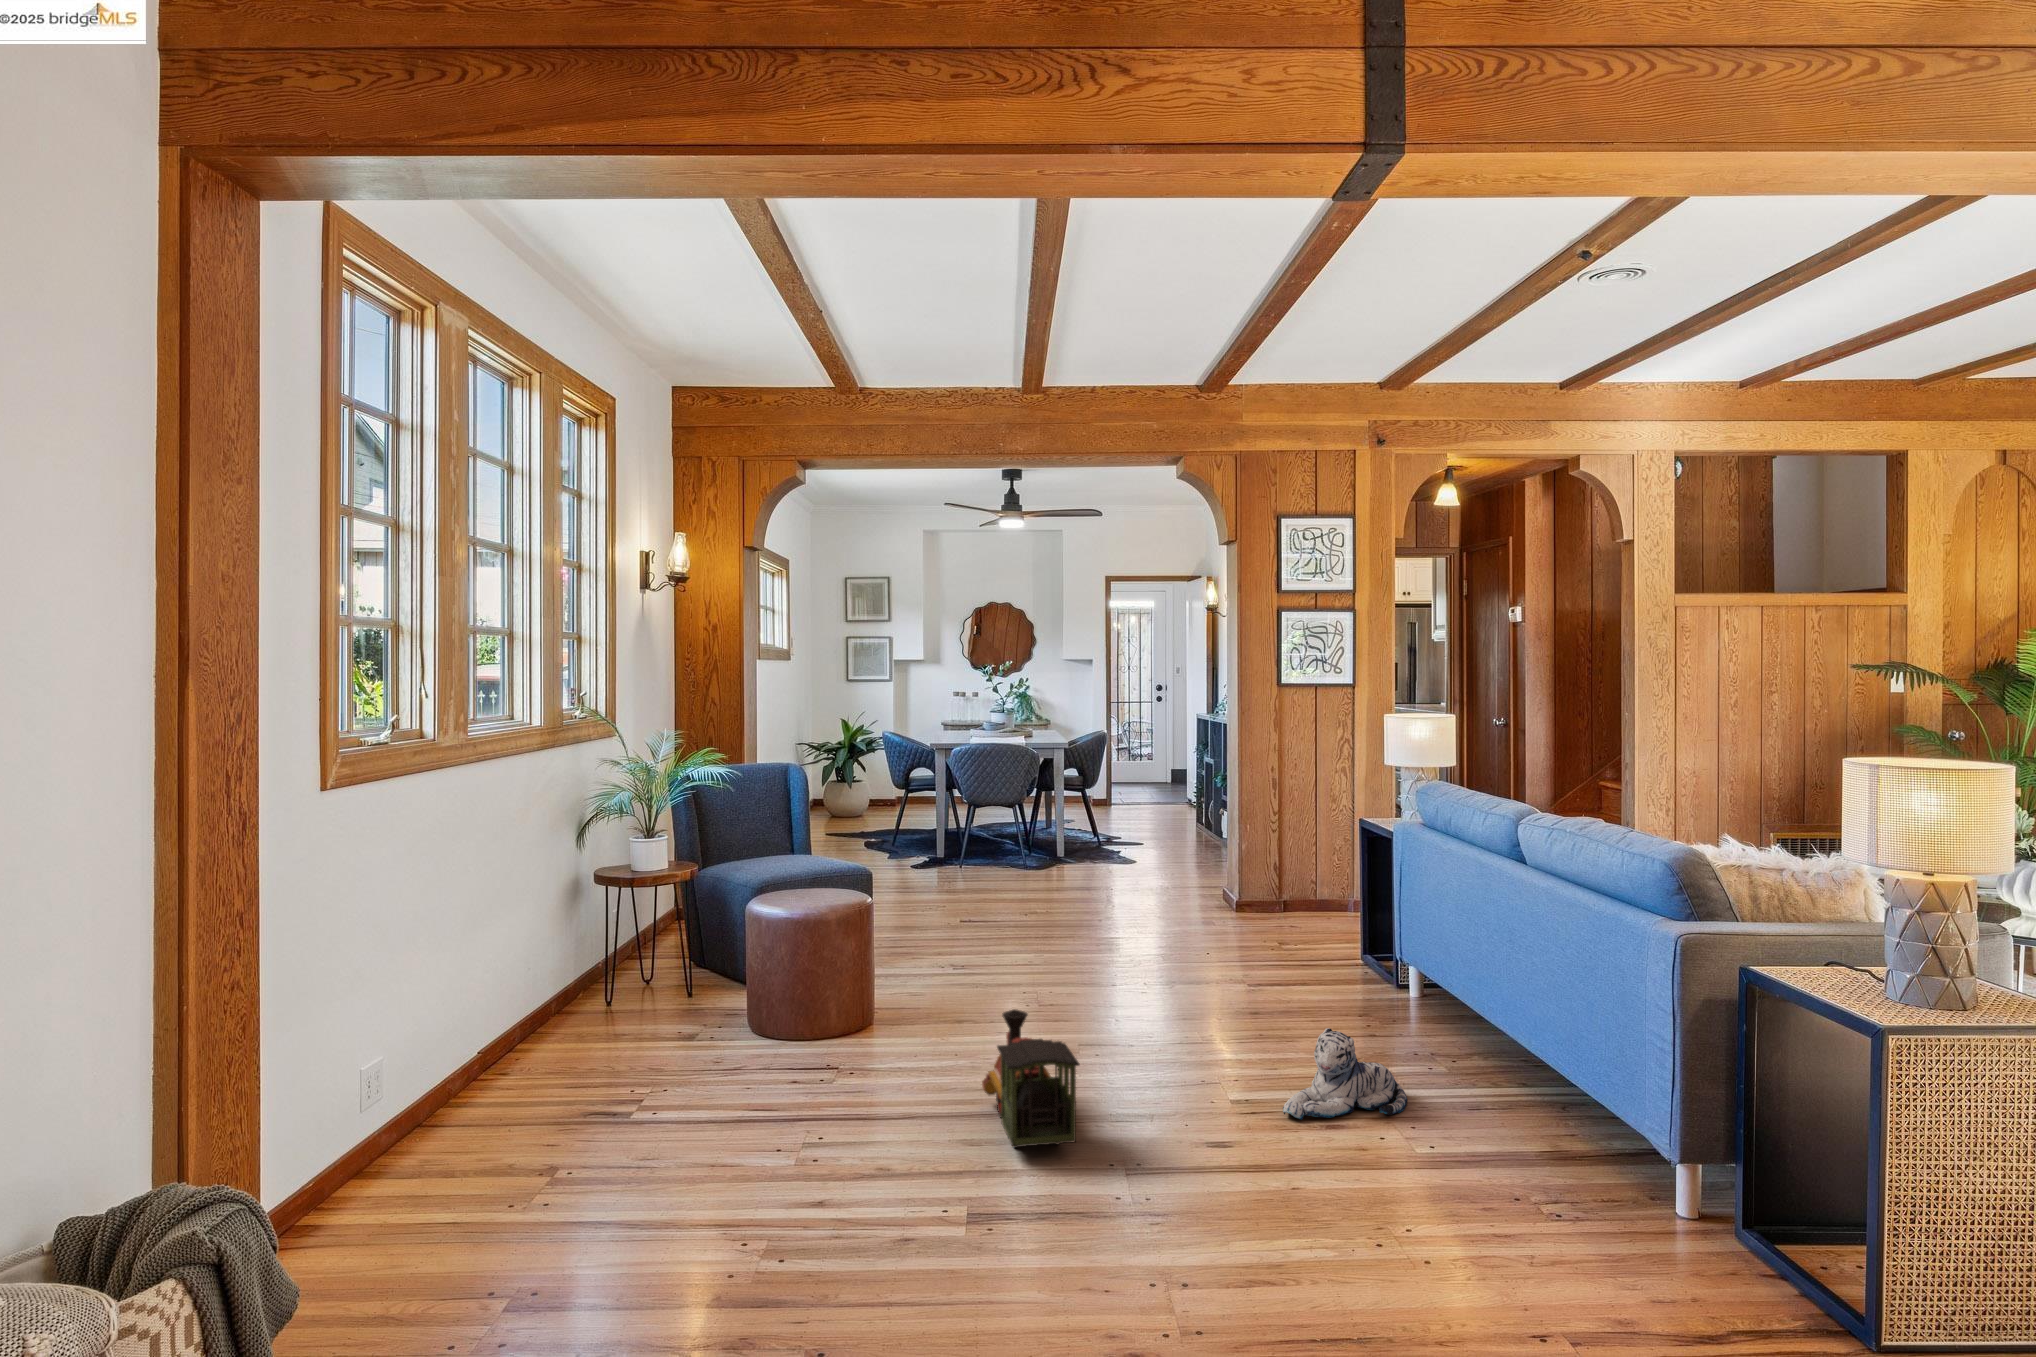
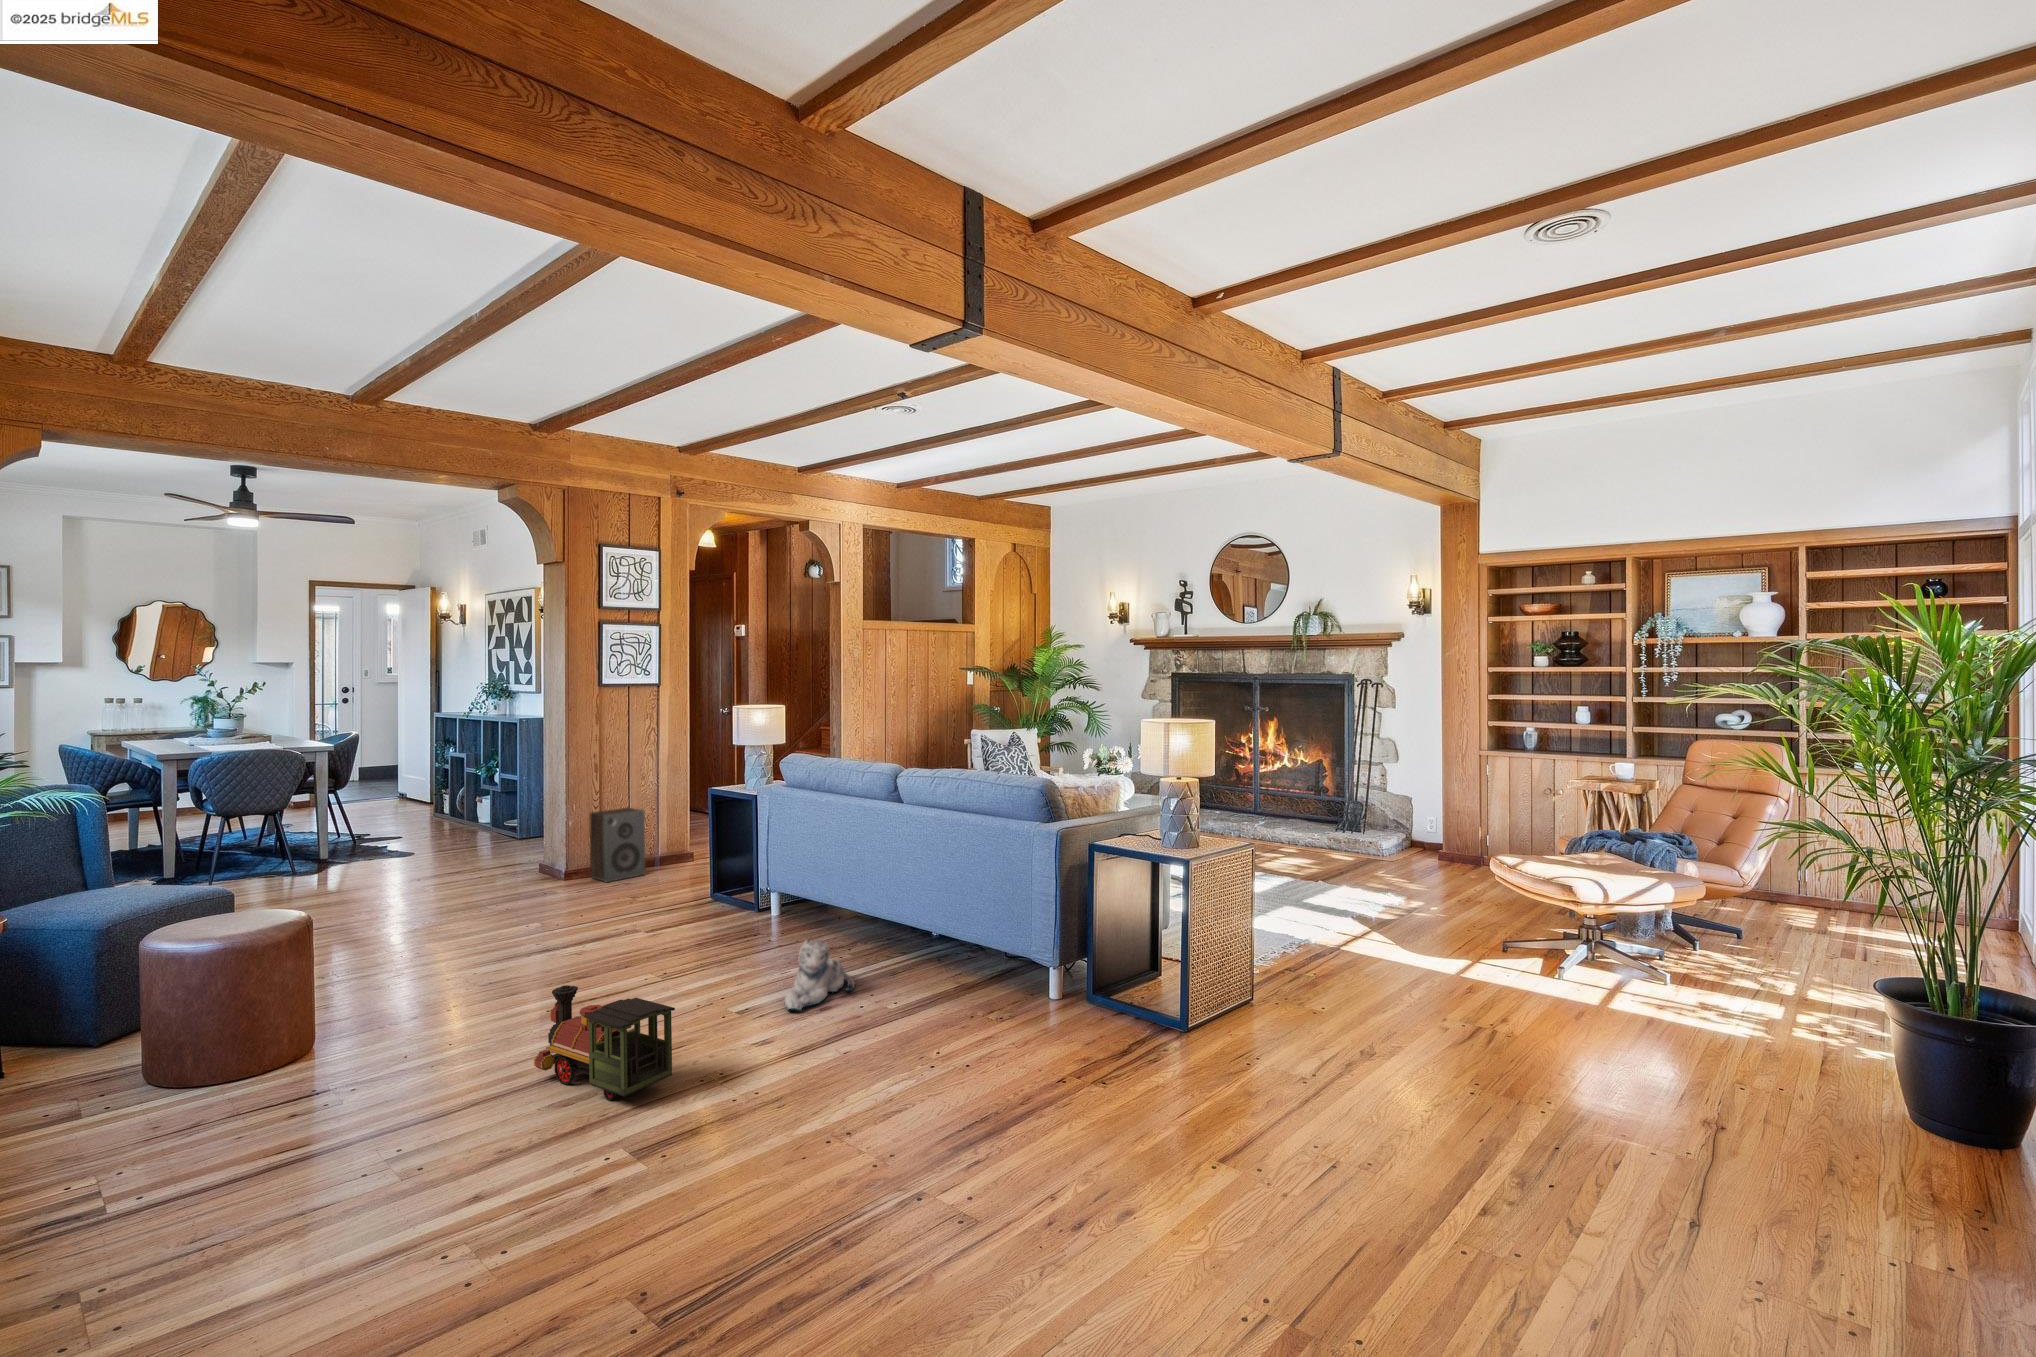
speaker: none [1262,830,1321,915] -> present [590,808,645,882]

